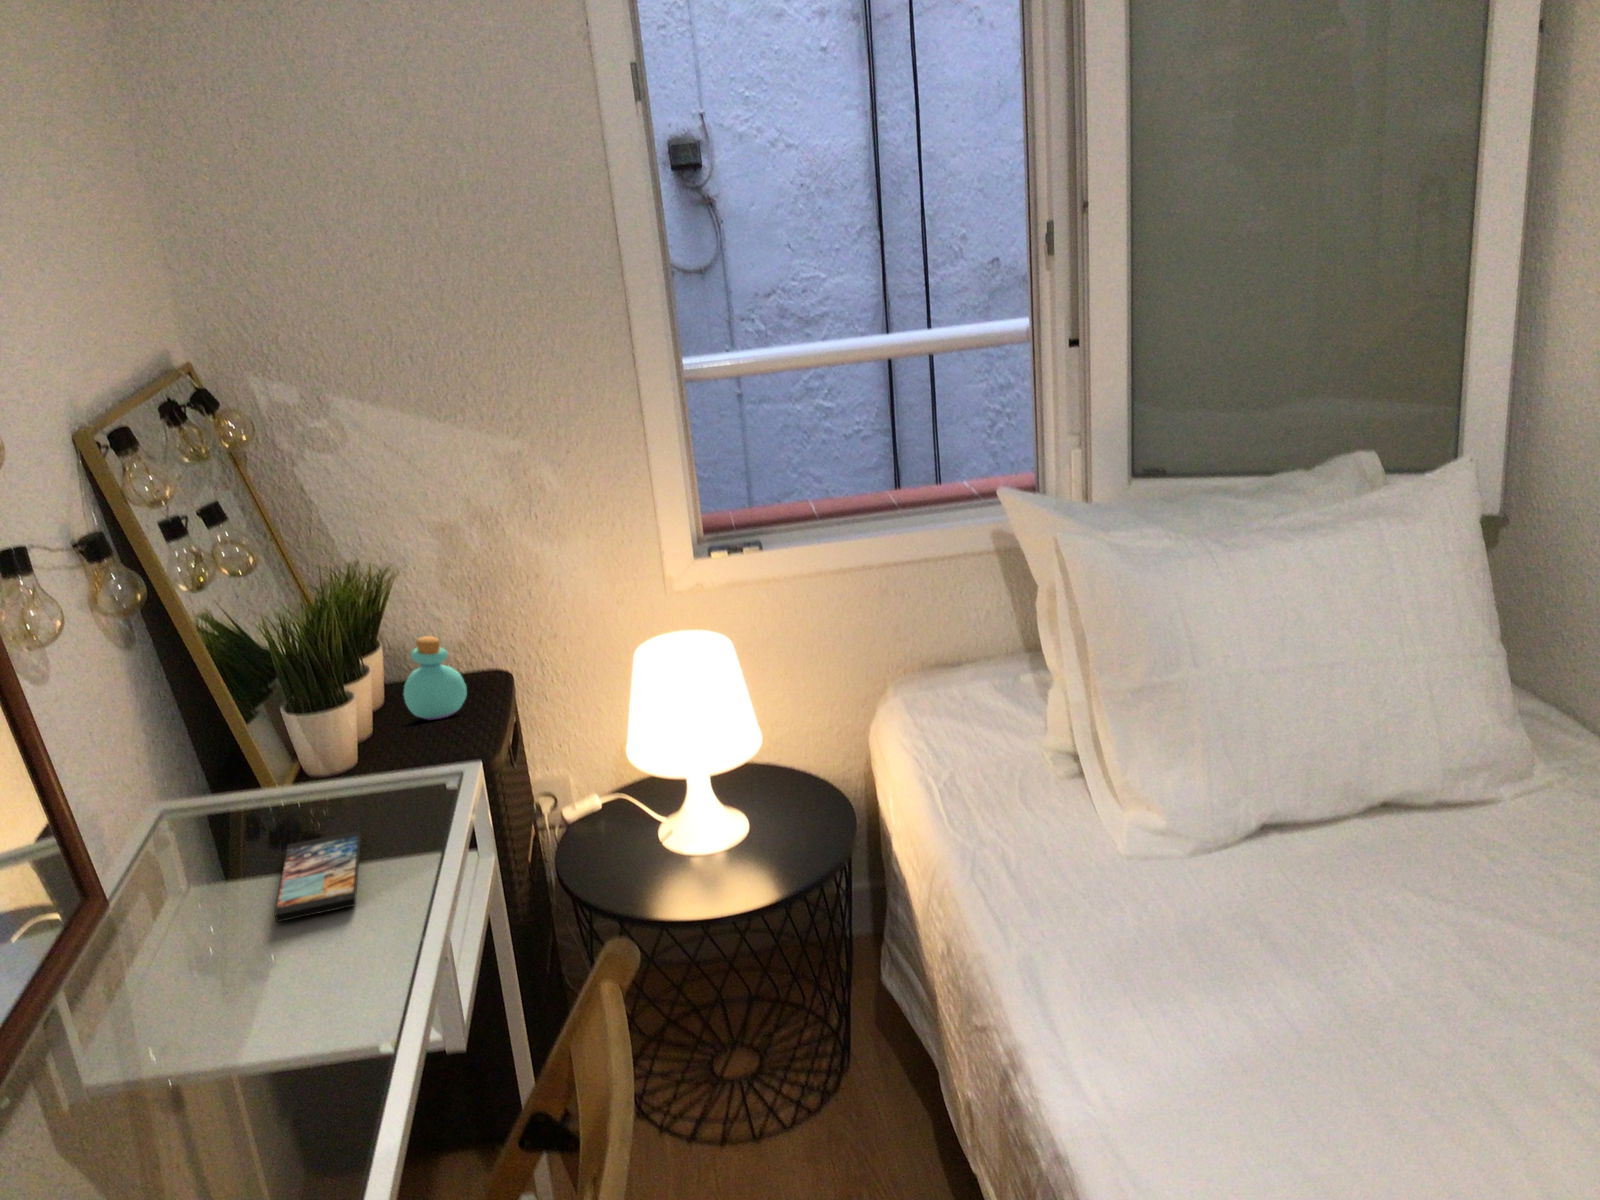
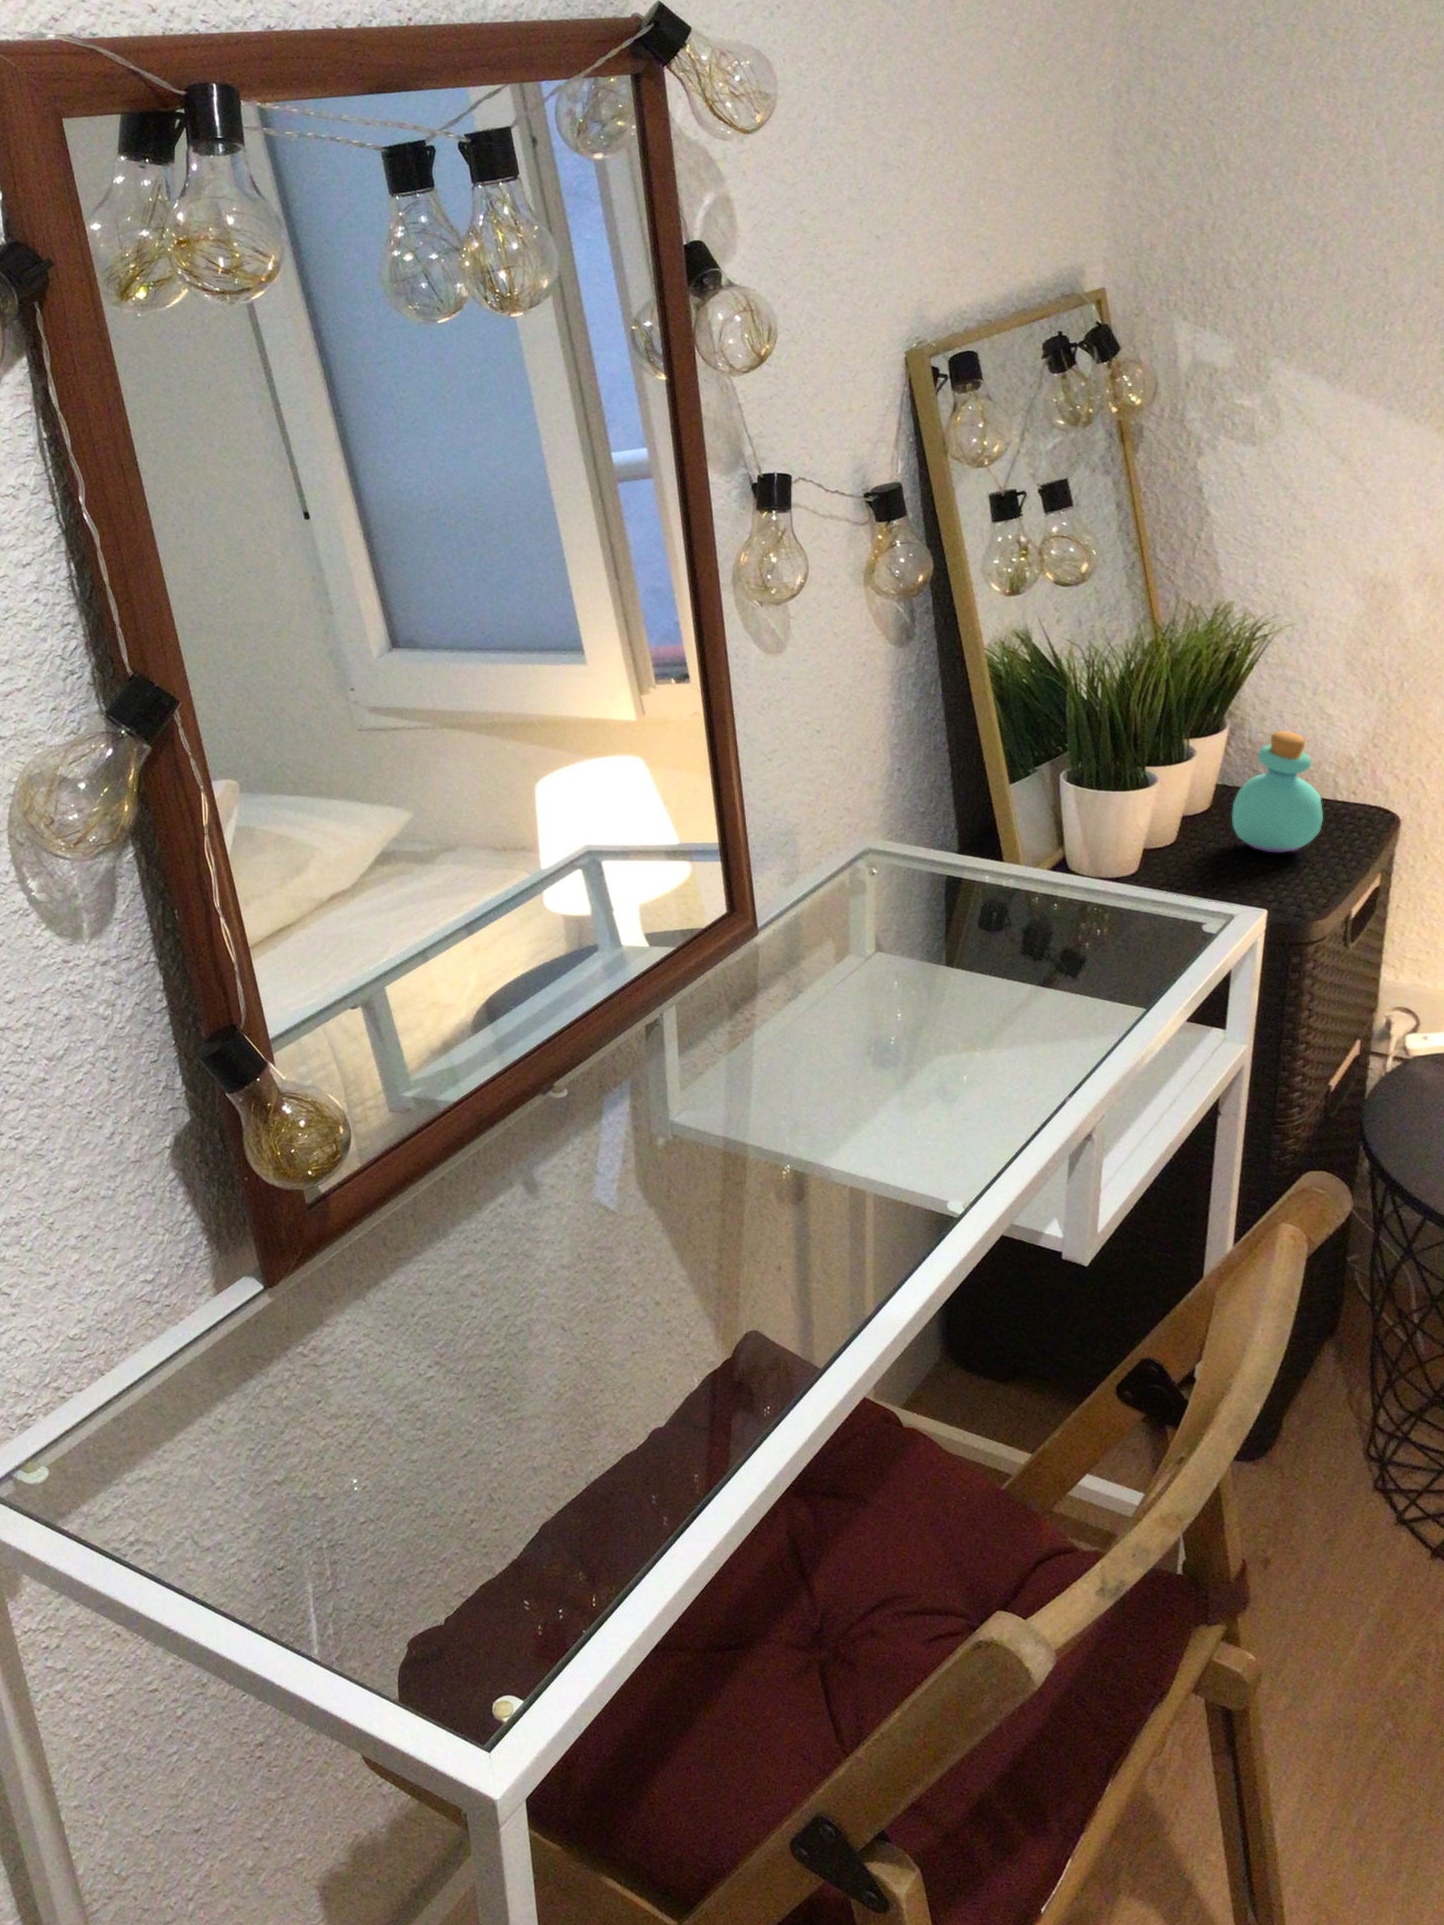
smartphone: present [275,831,361,922] -> none [924,934,1072,1032]

